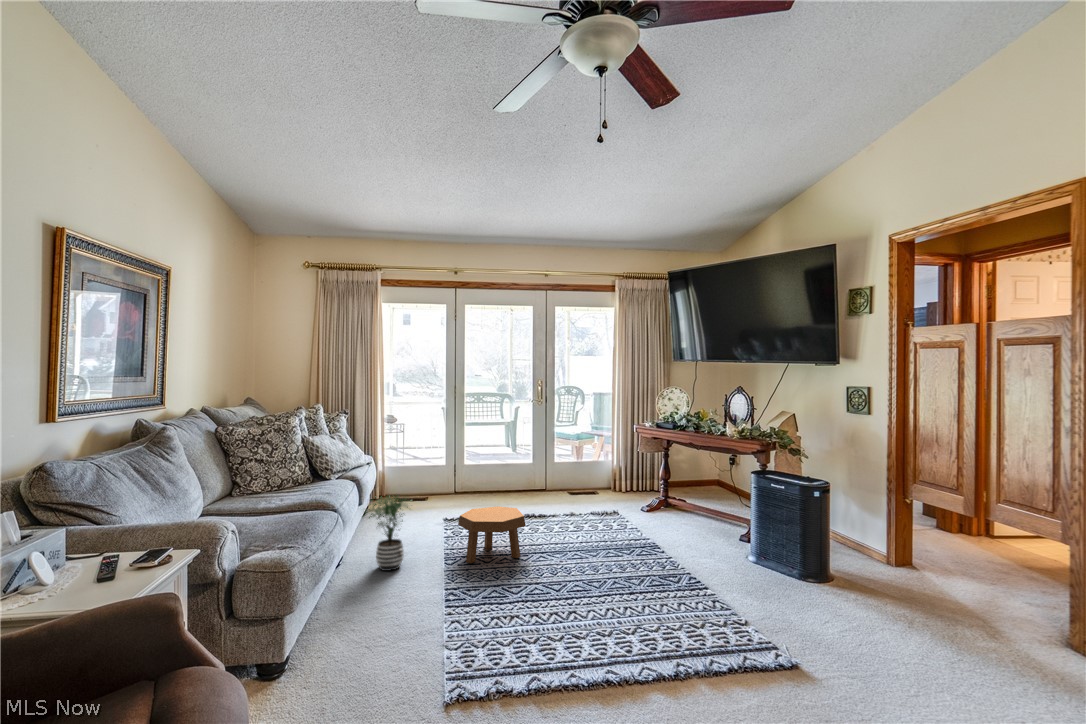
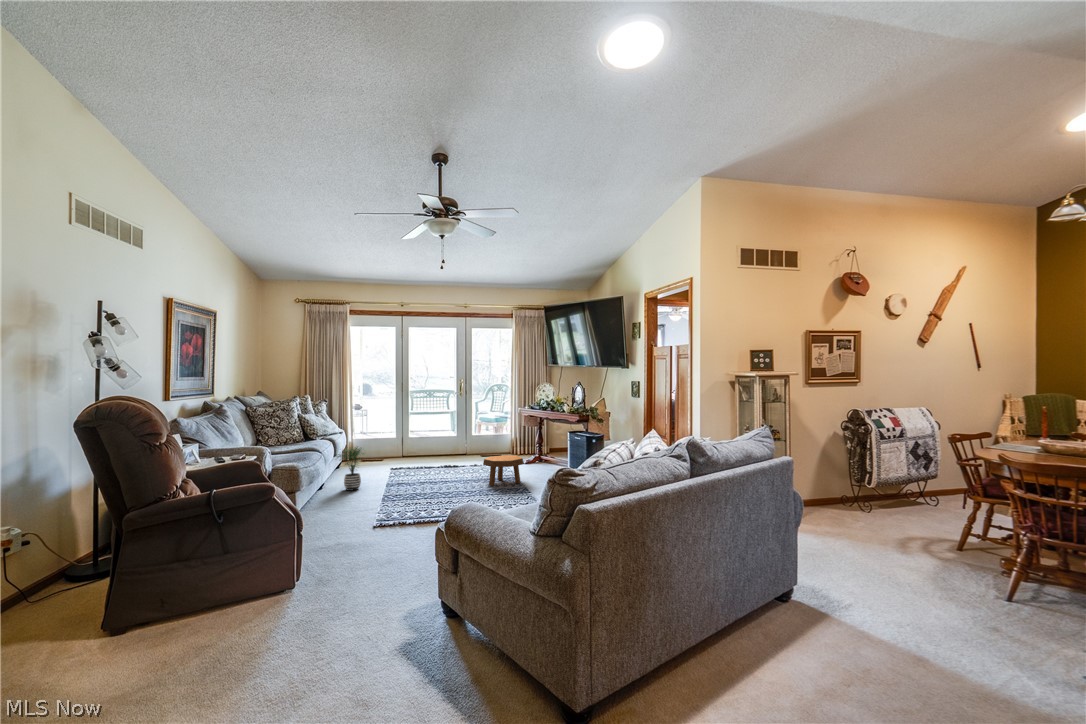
footstool: present [458,506,526,563] -> present [483,455,524,486]

